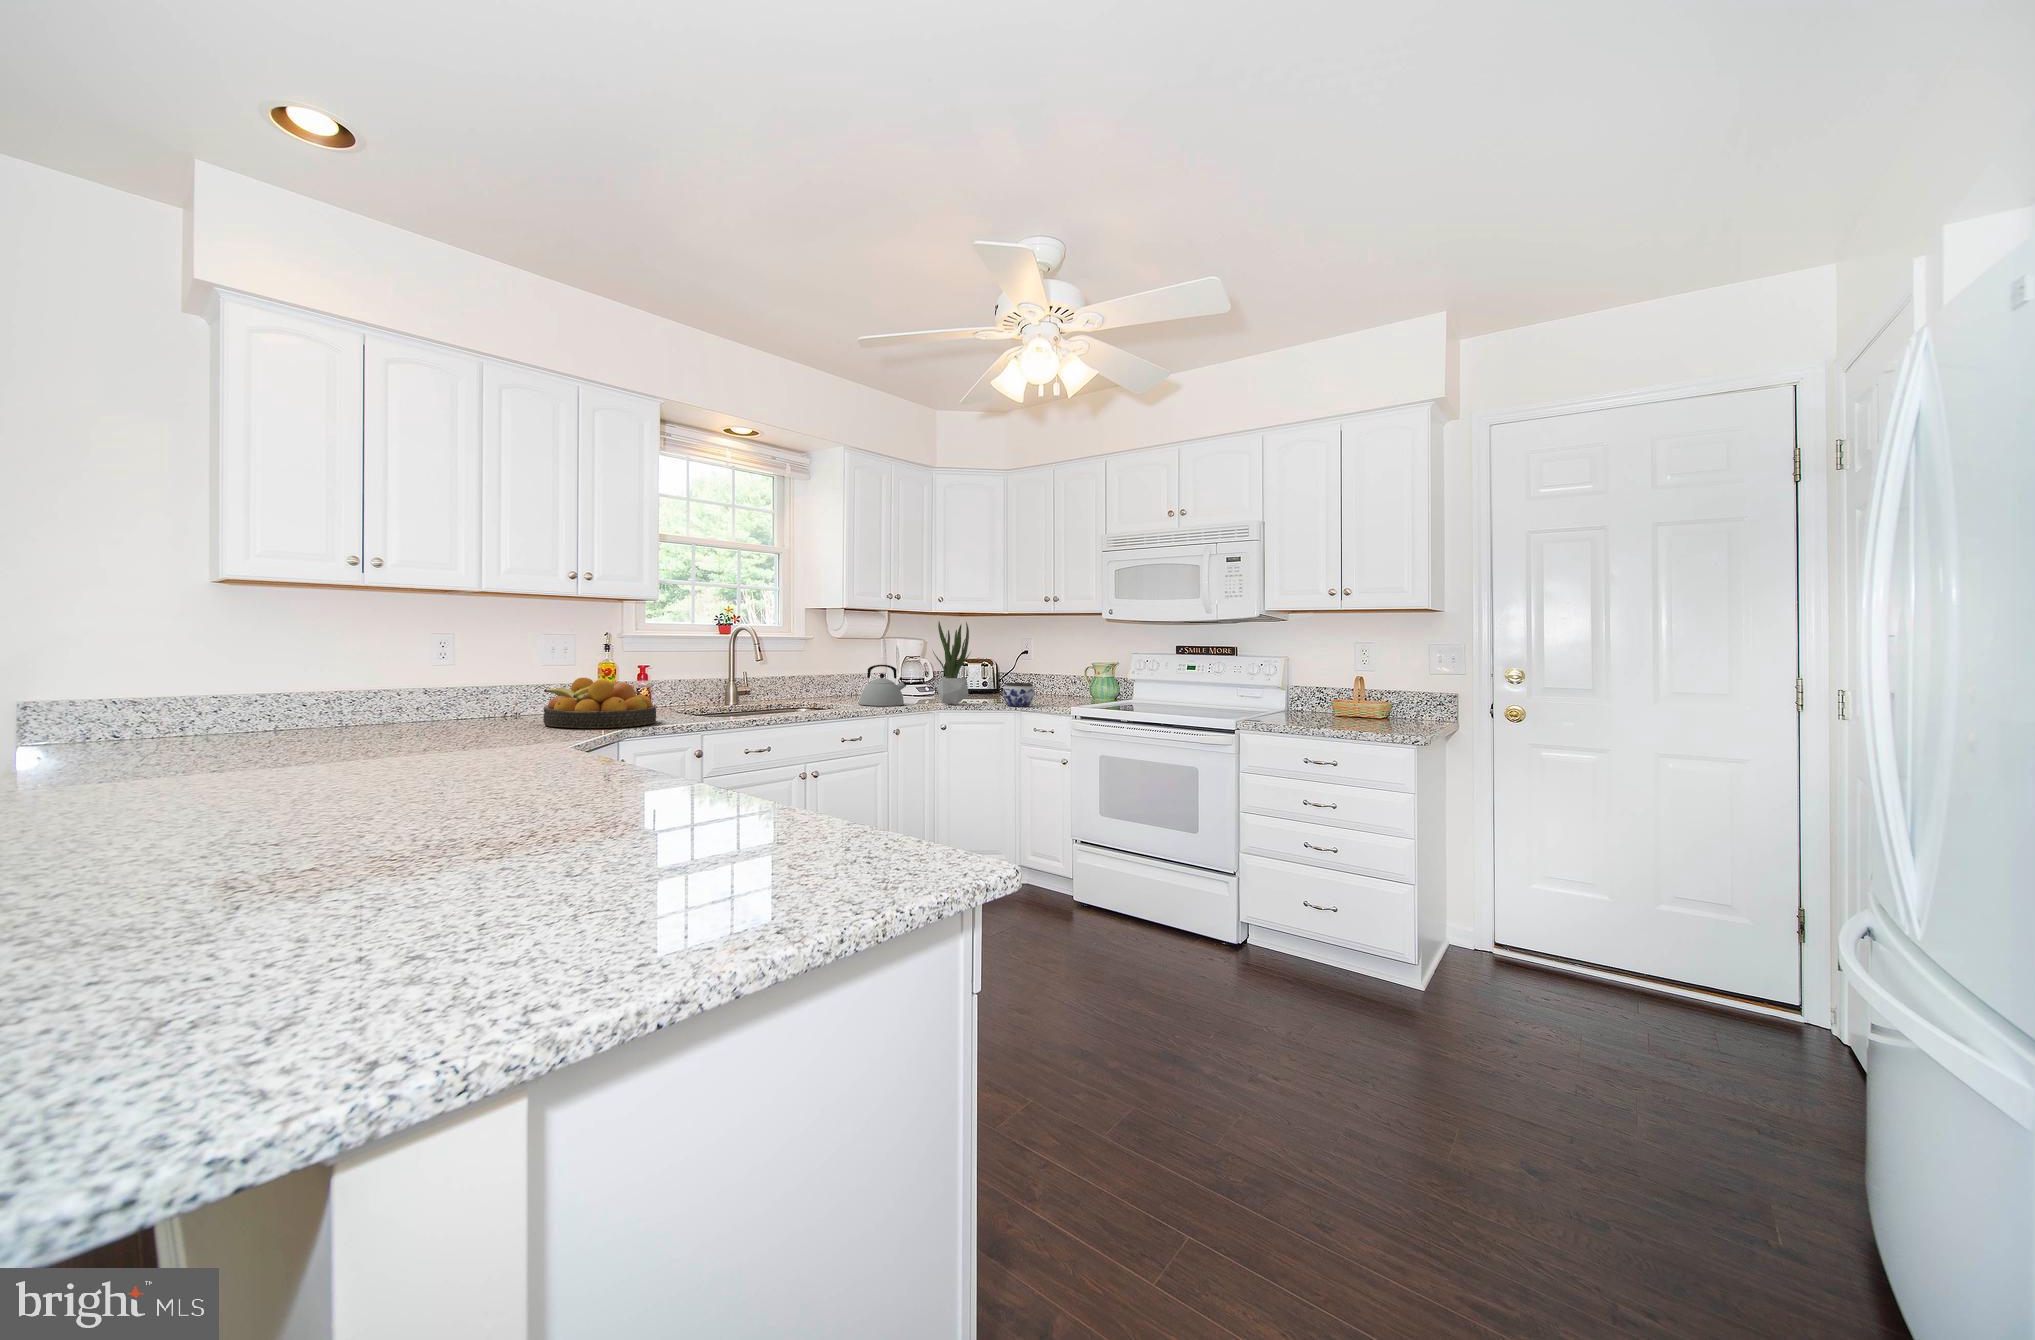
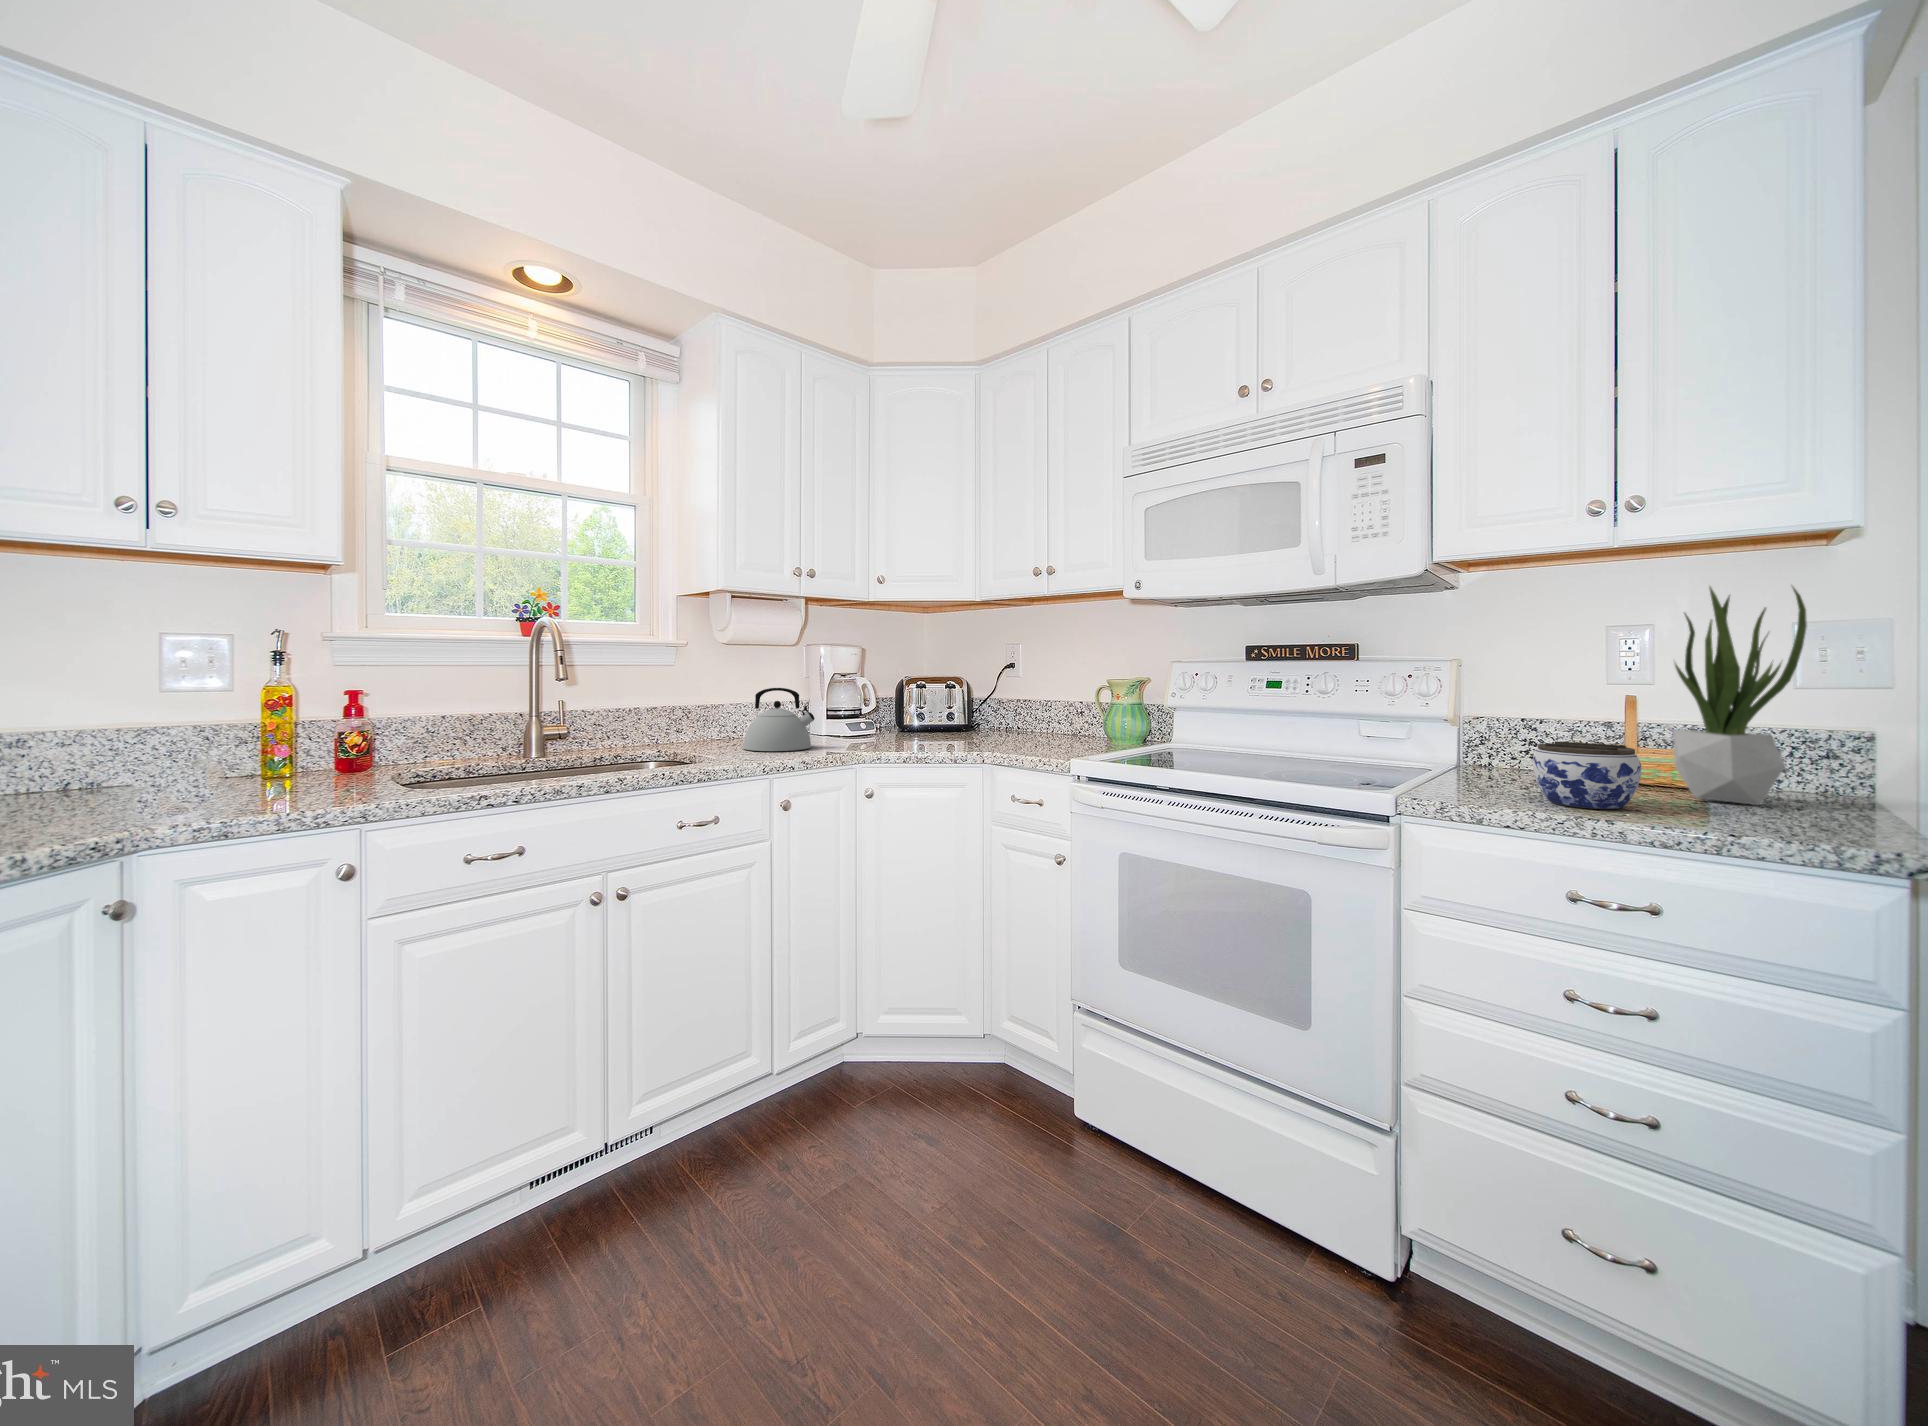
potted plant: present [933,622,970,705] -> present [1673,587,1807,805]
fruit bowl: present [543,678,656,728] -> none [68,717,312,814]
jar: present [1003,682,1034,707] -> present [1533,741,1641,809]

